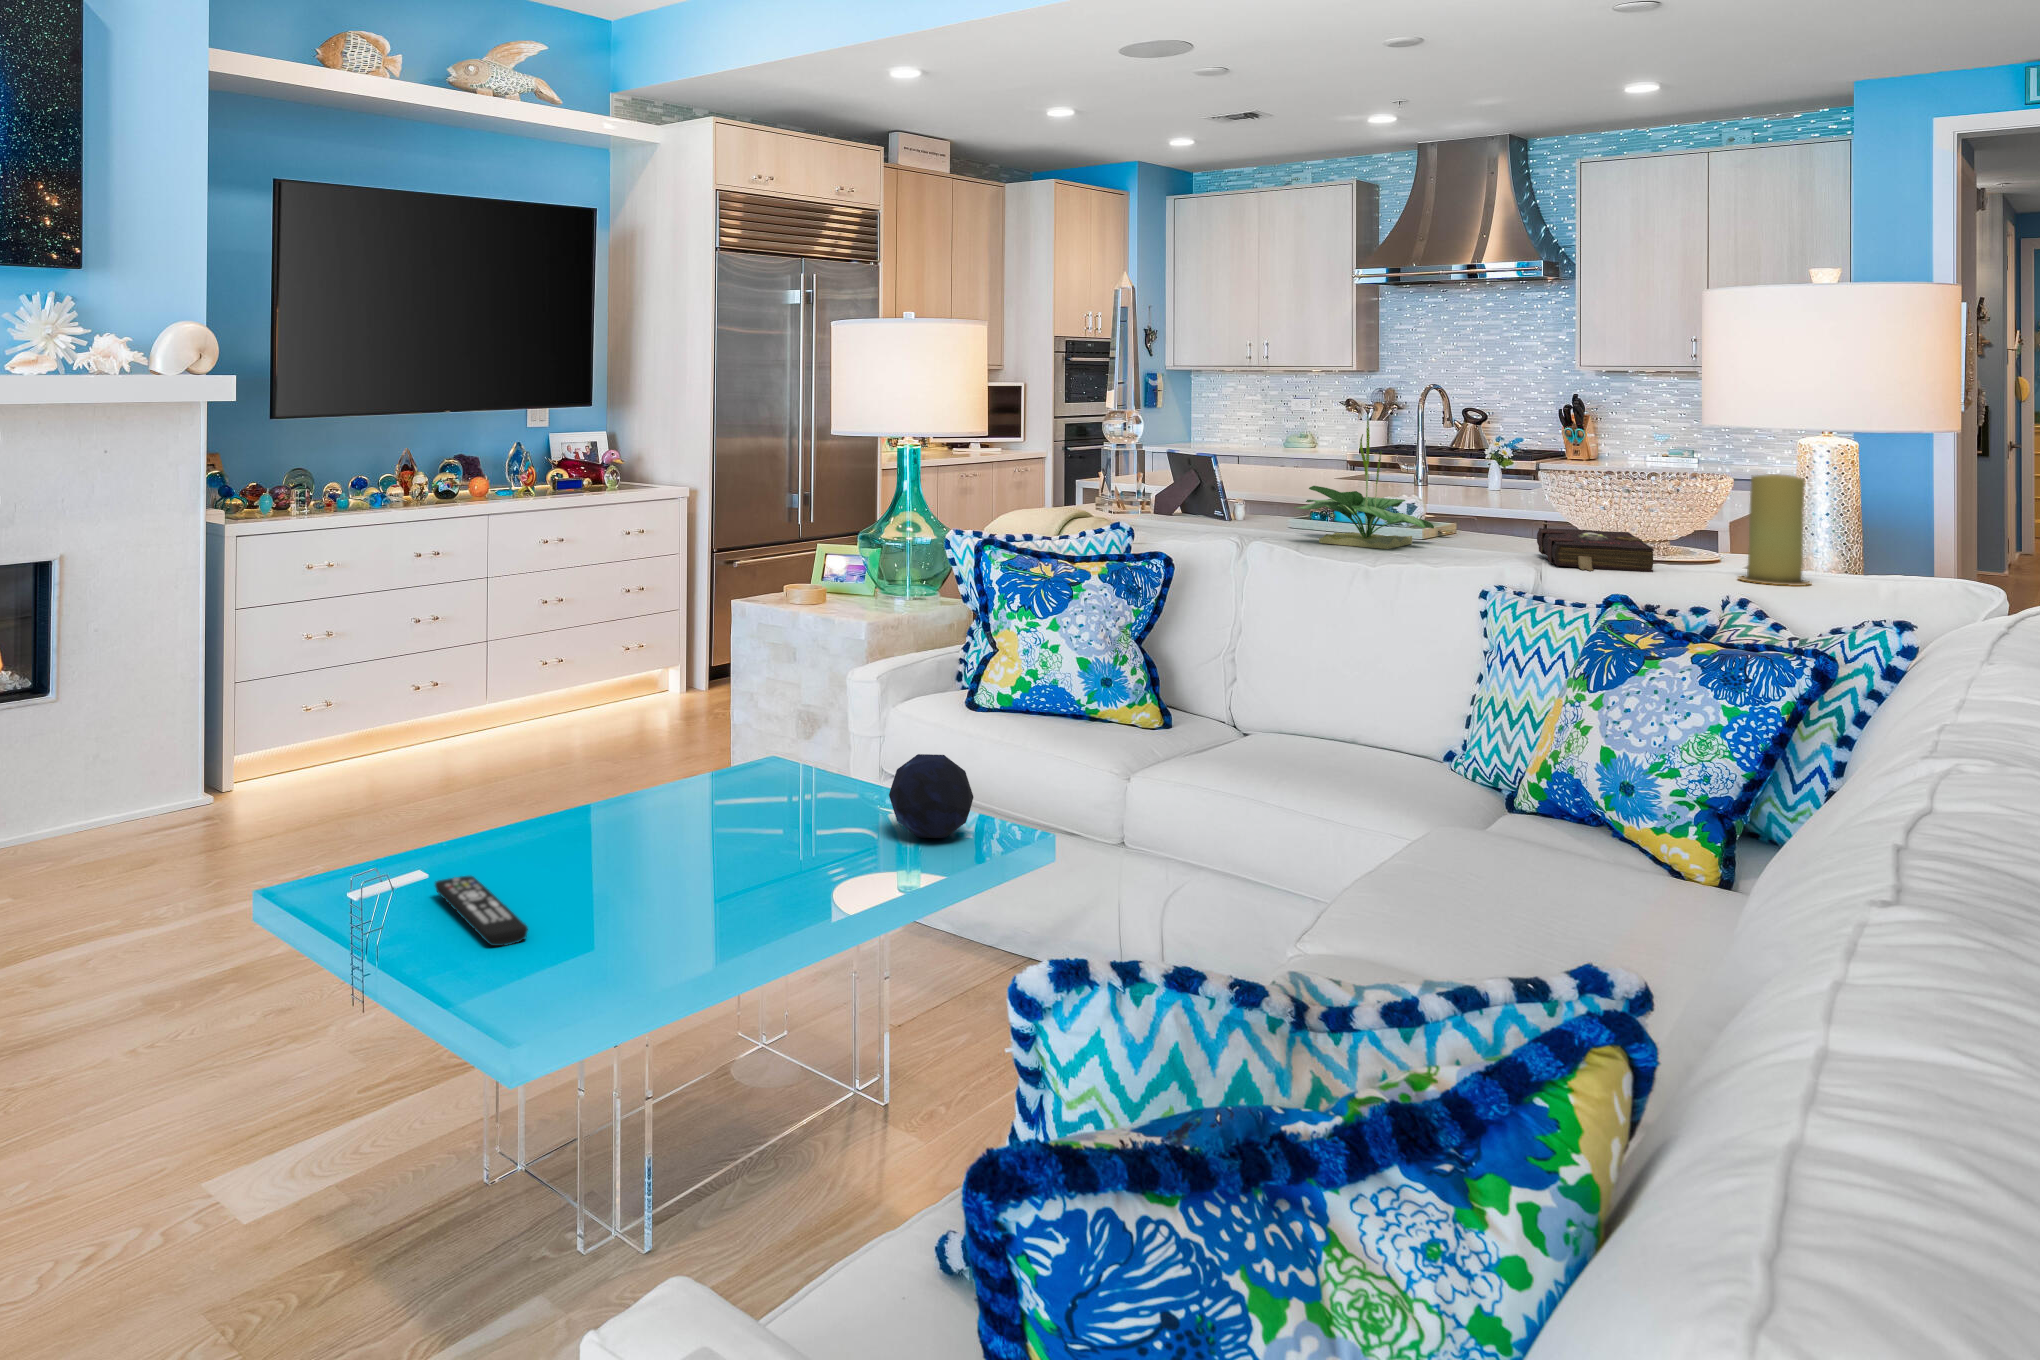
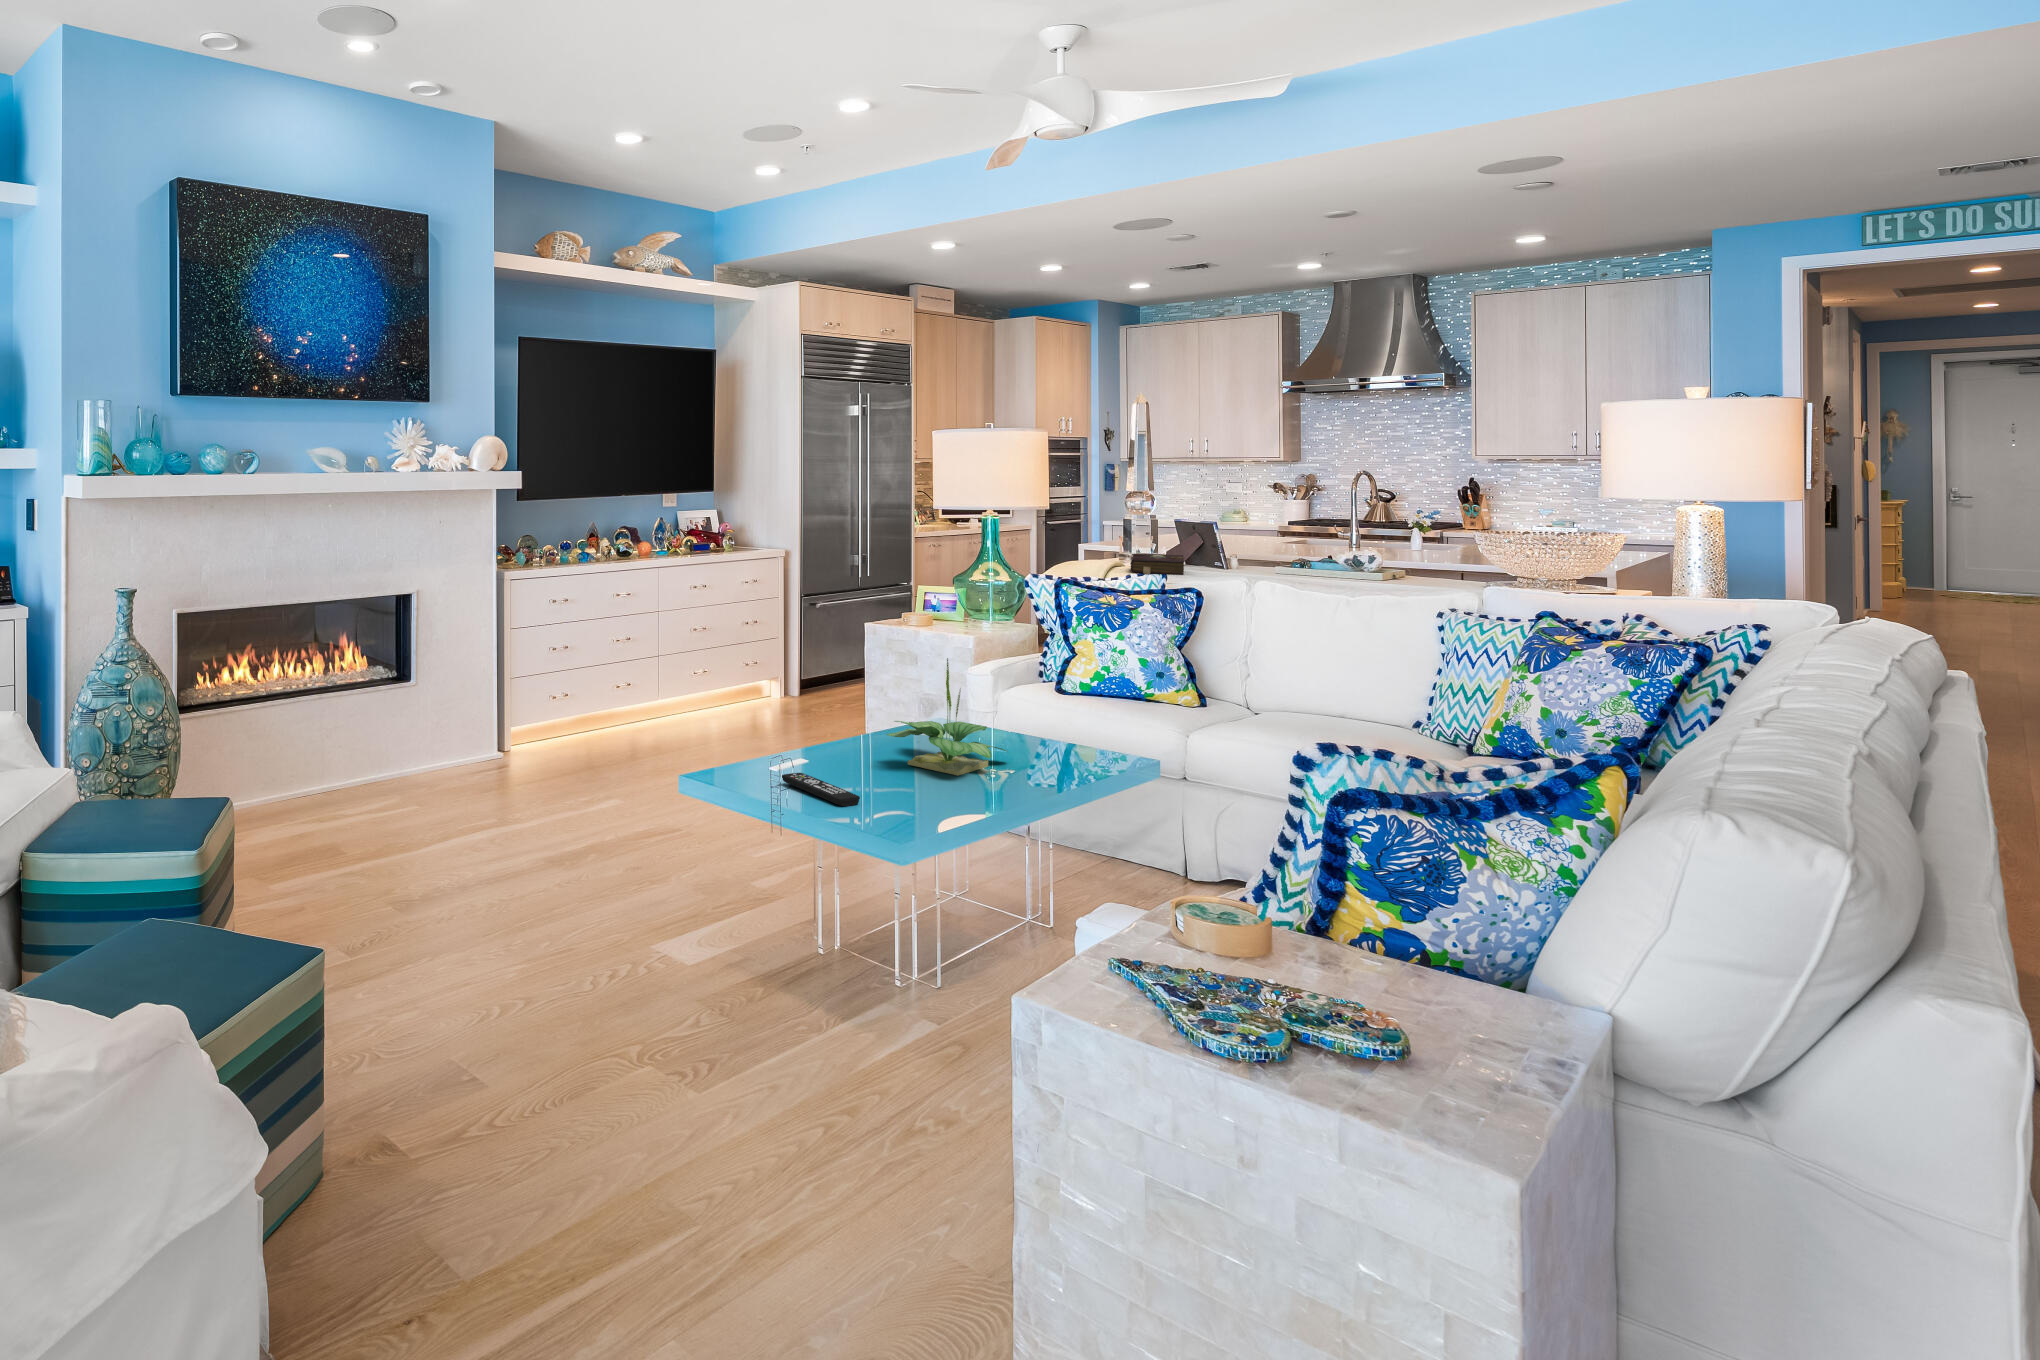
potted plant: present [1294,414,1434,549] -> present [887,658,1008,776]
candle: present [1738,474,1811,586] -> none [1633,530,1690,606]
book: present [1537,528,1654,572] -> present [1131,553,1184,575]
decorative orb: present [889,754,973,838] -> none [1045,710,1102,763]

